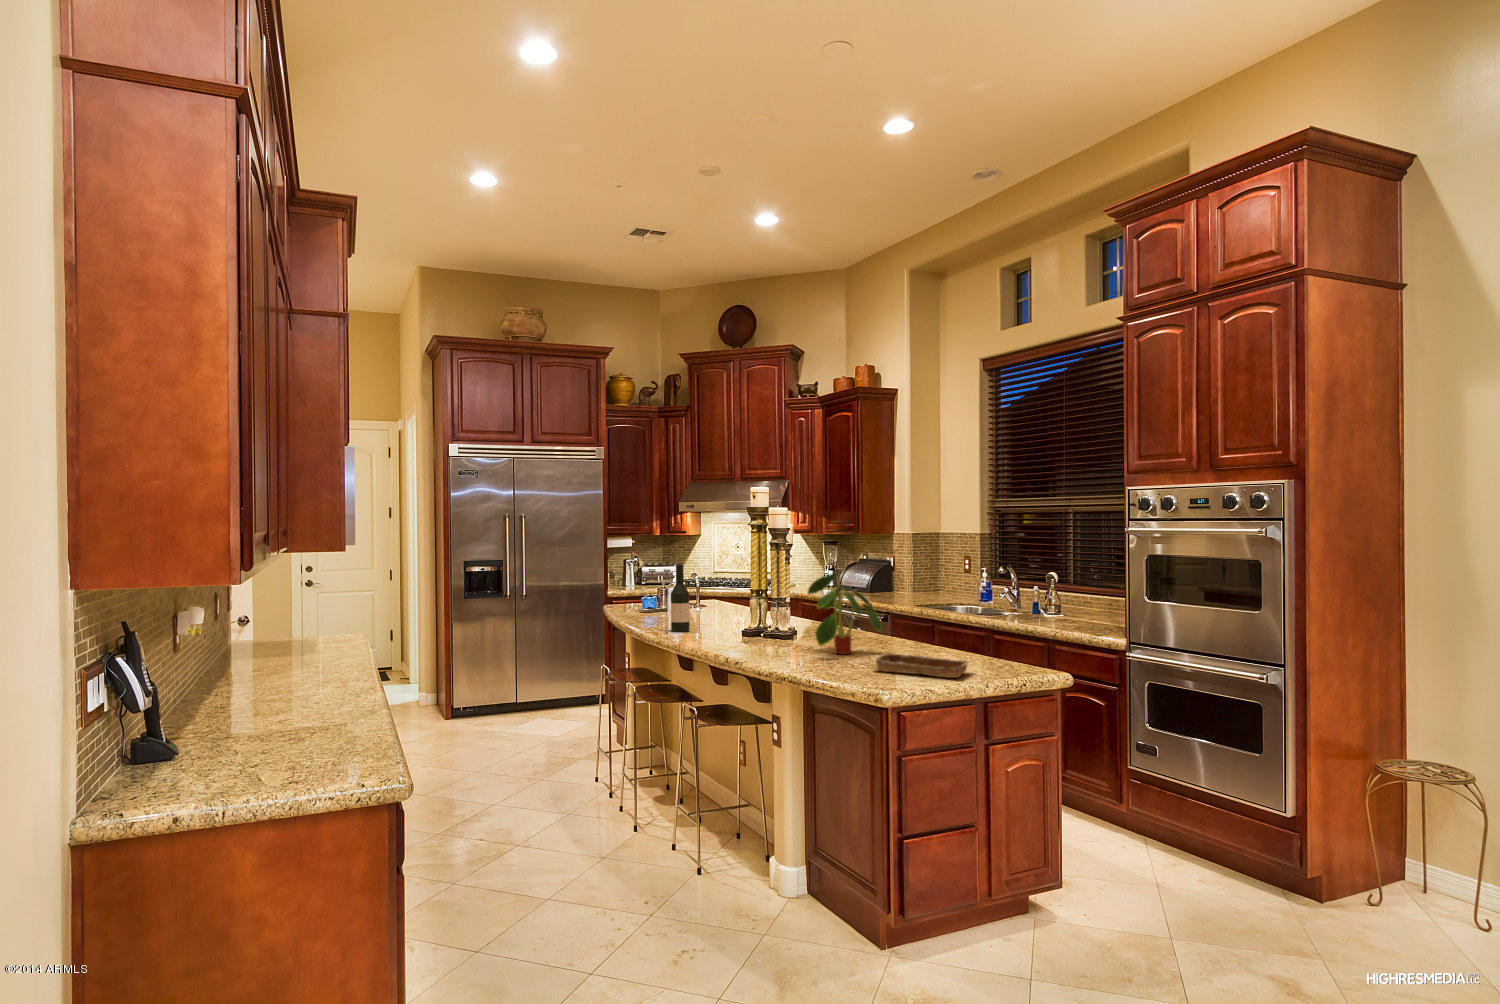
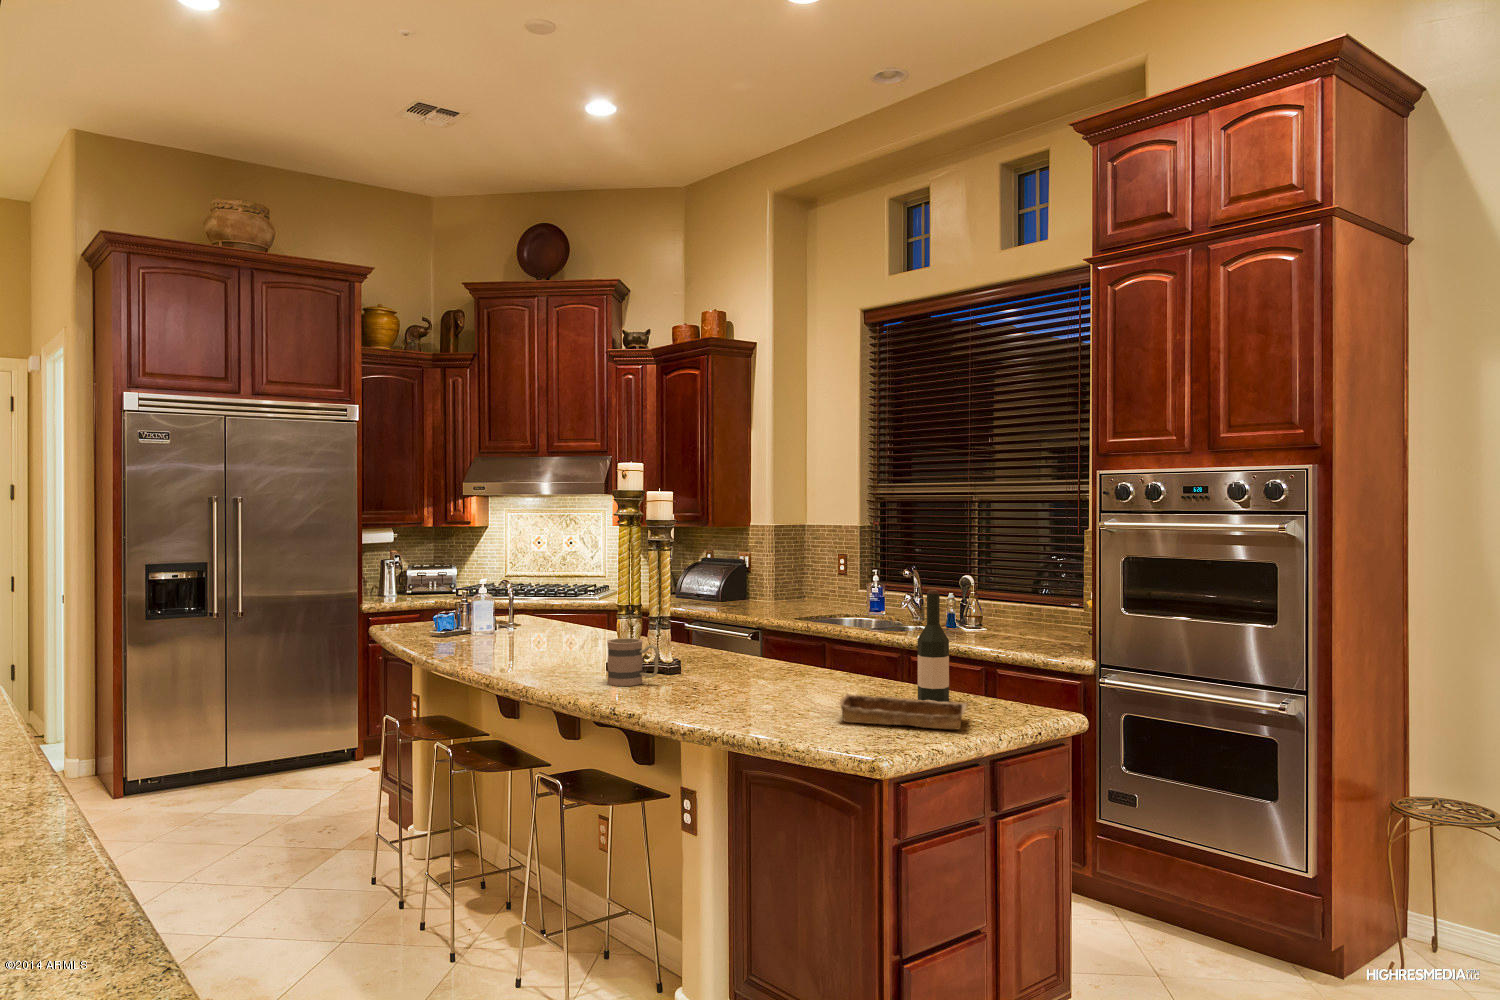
wine bottle: present [671,563,690,632] -> present [918,590,949,702]
plant: present [808,573,882,654] -> none [712,582,824,695]
mug: none [732,612,768,645] -> present [607,638,659,686]

